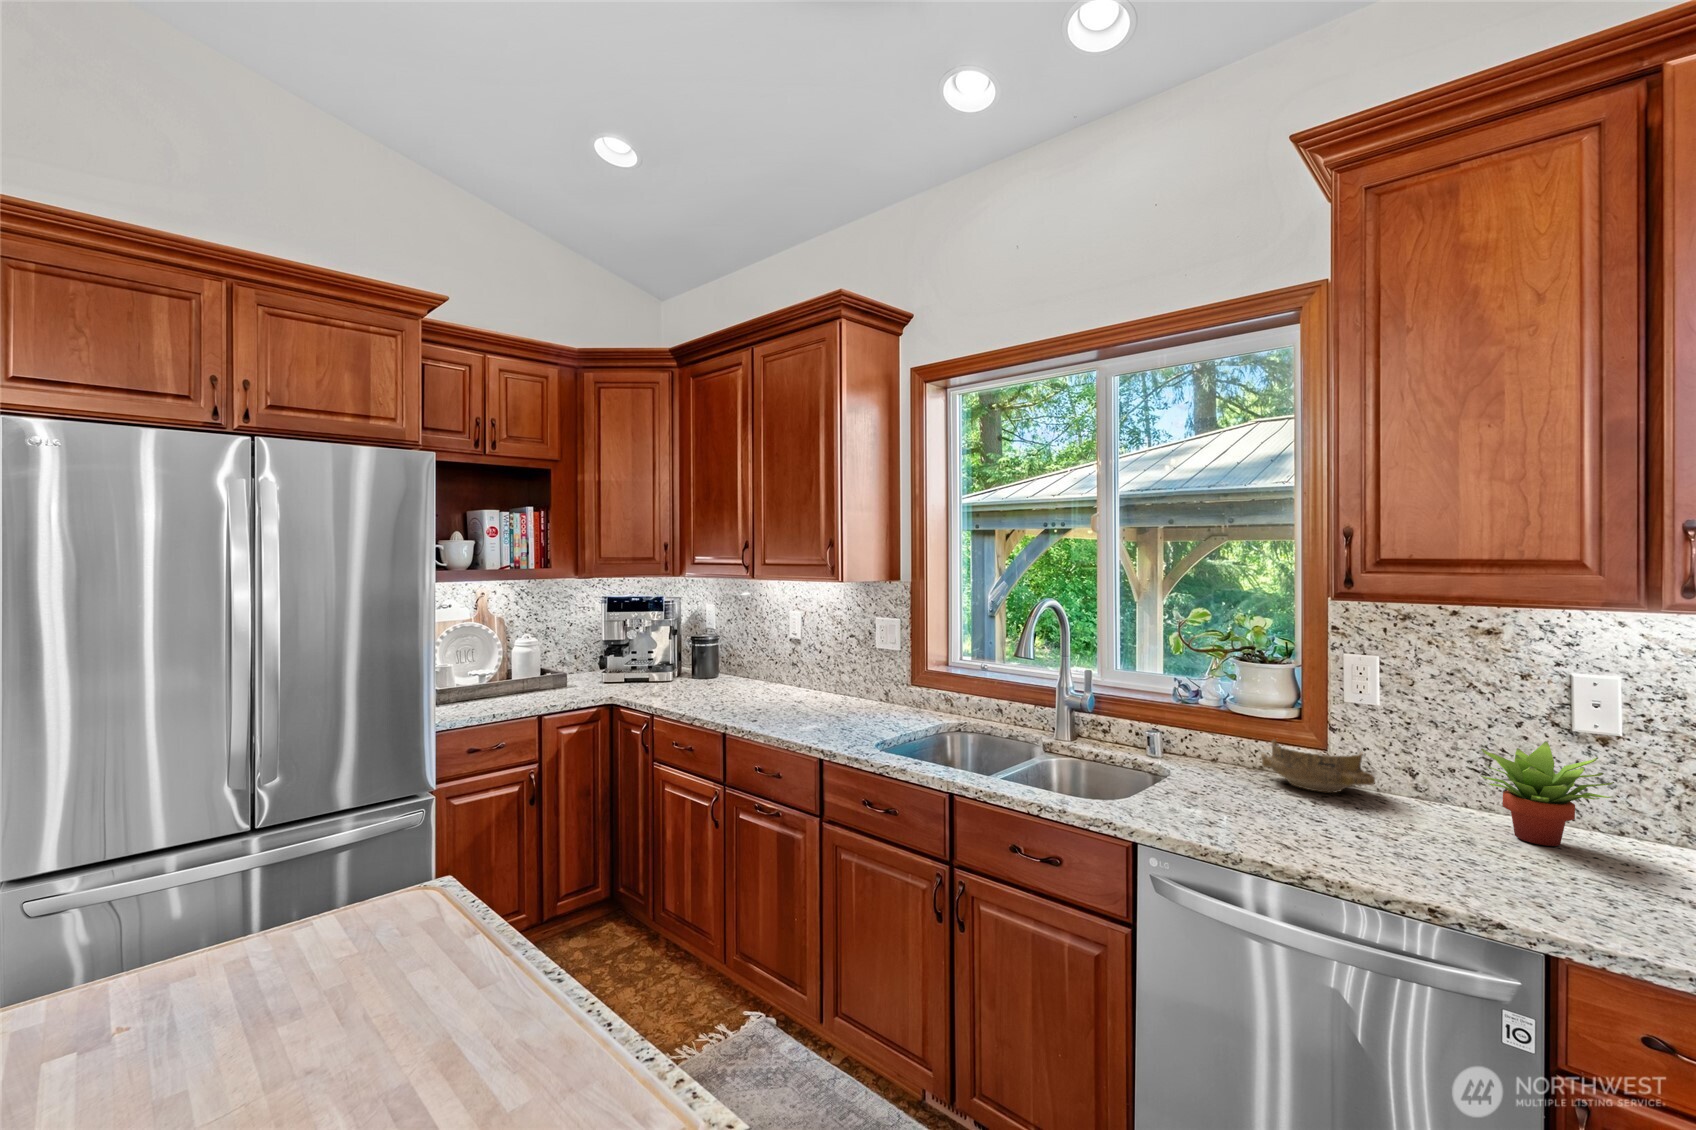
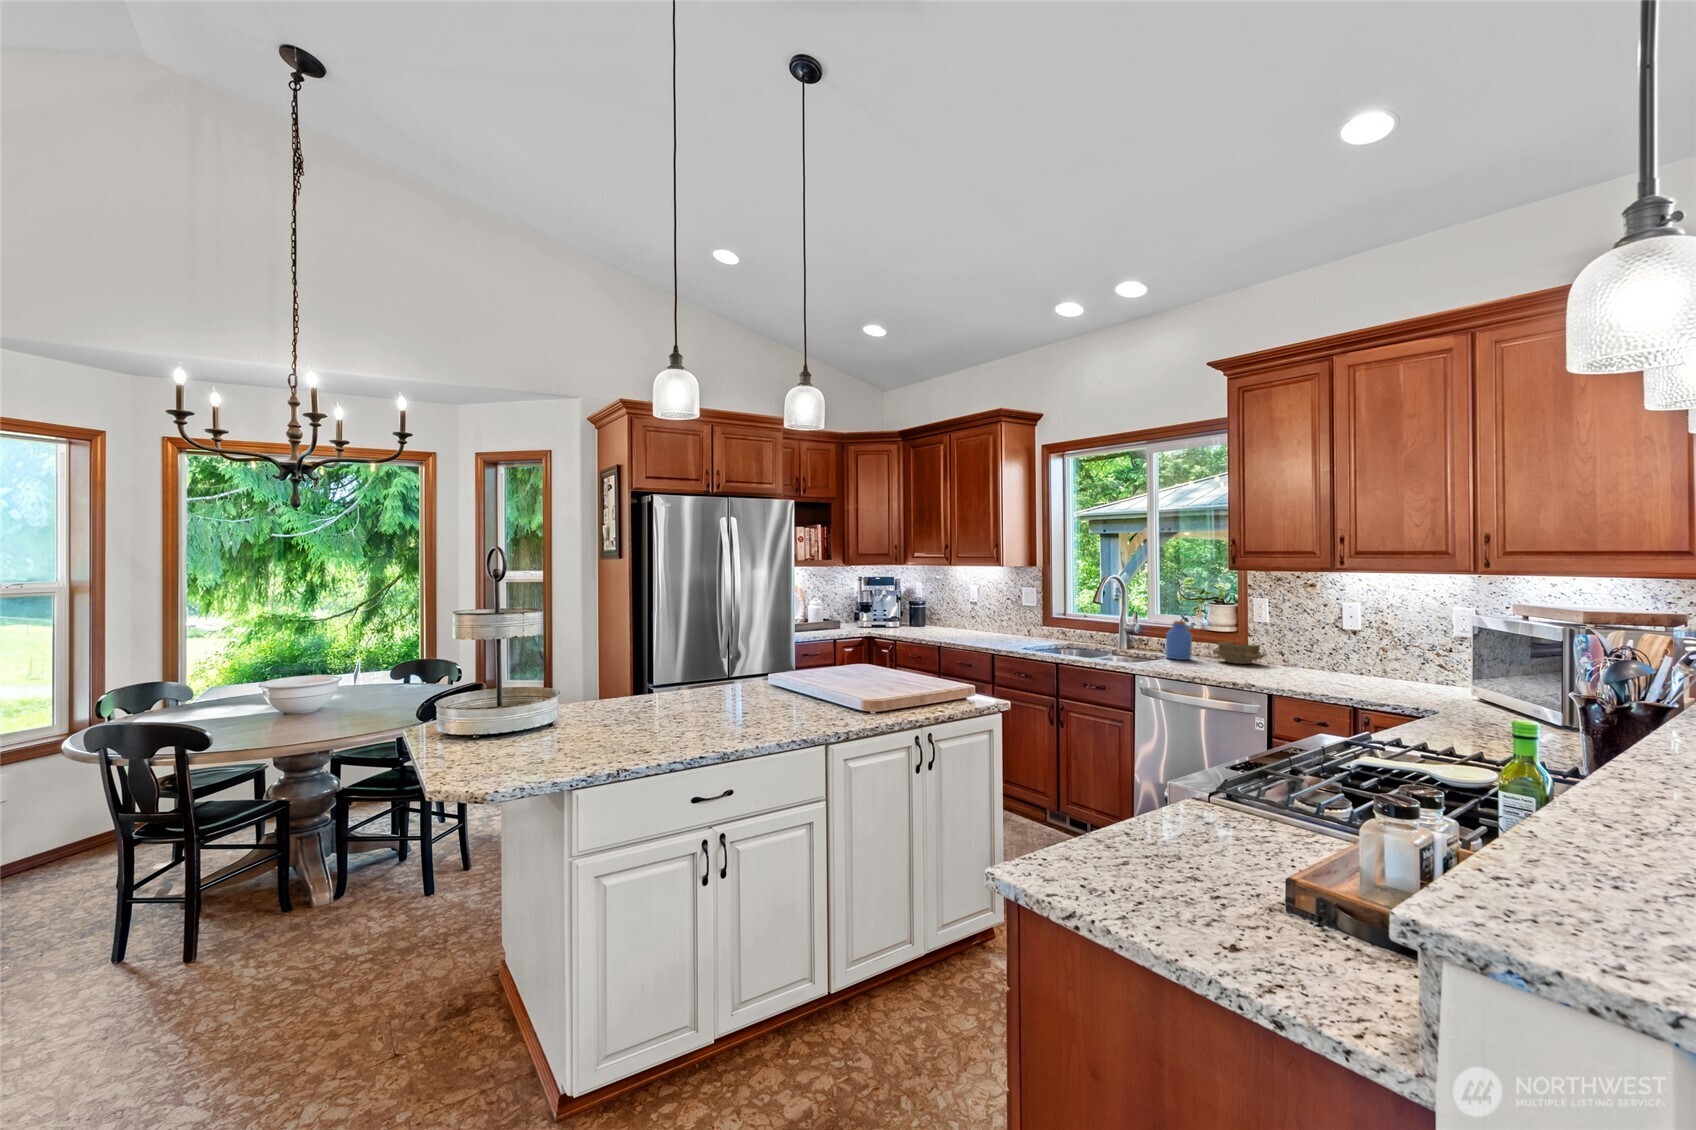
jar: none [1166,697,1220,780] -> present [1166,621,1192,660]
succulent plant: present [1481,741,1614,846] -> none [1290,633,1339,675]

